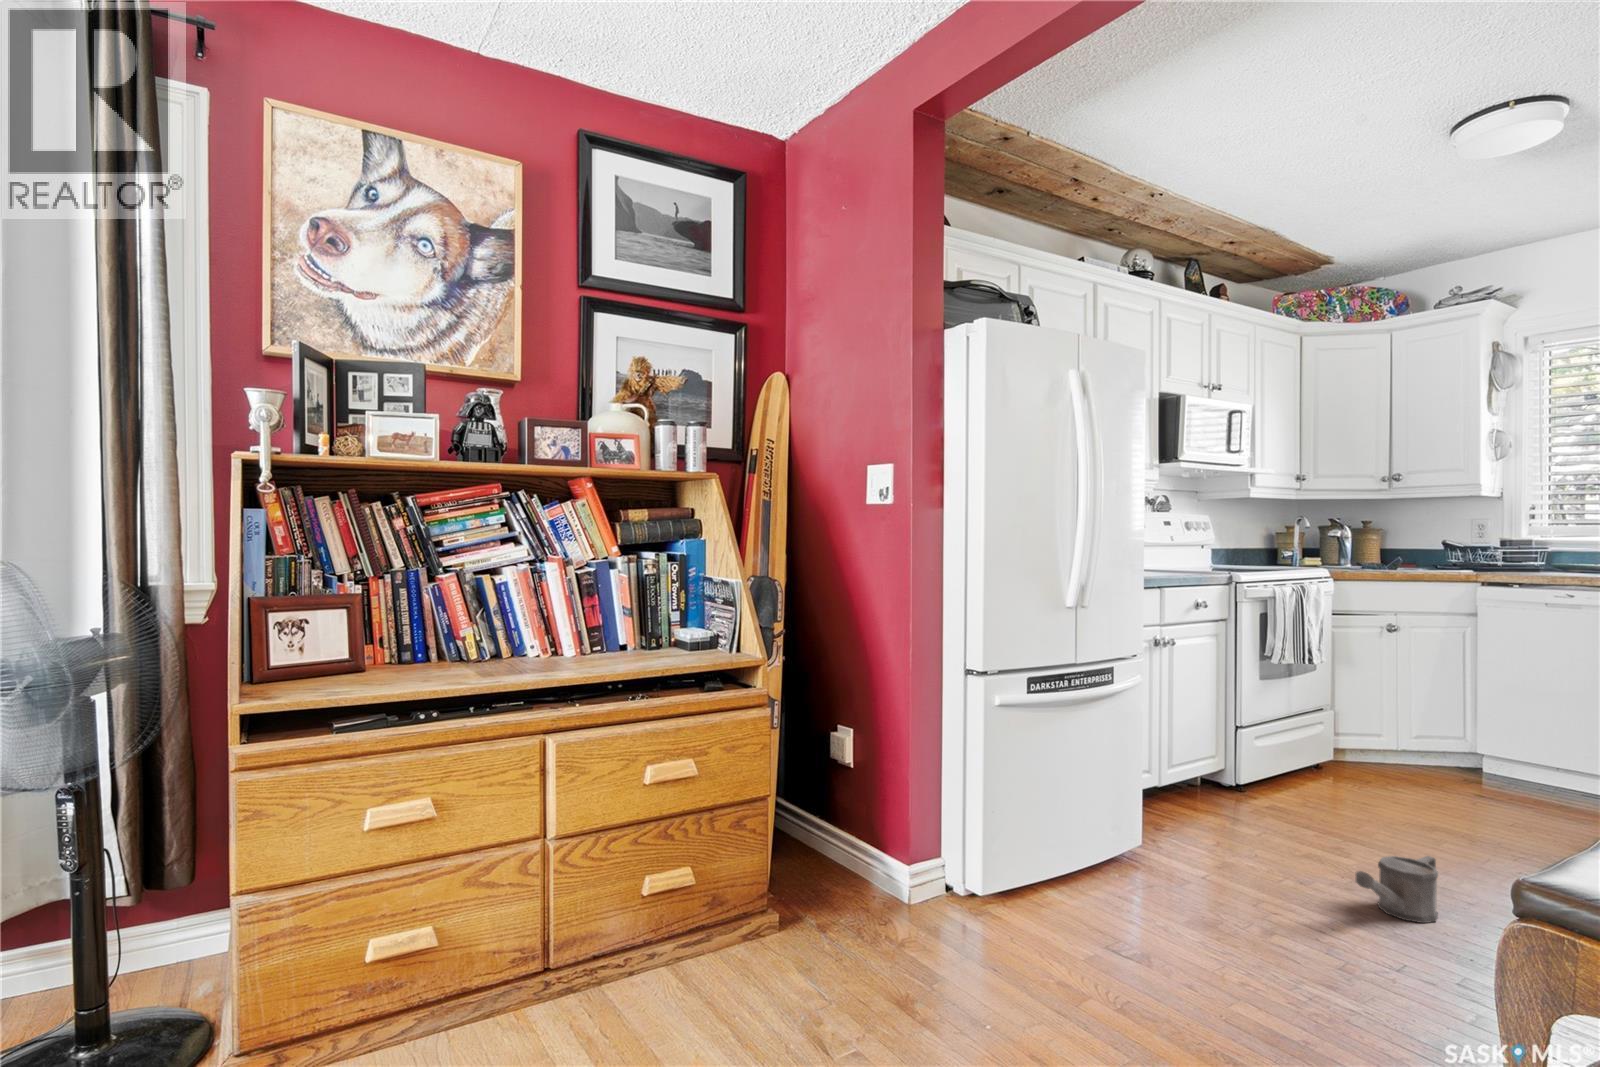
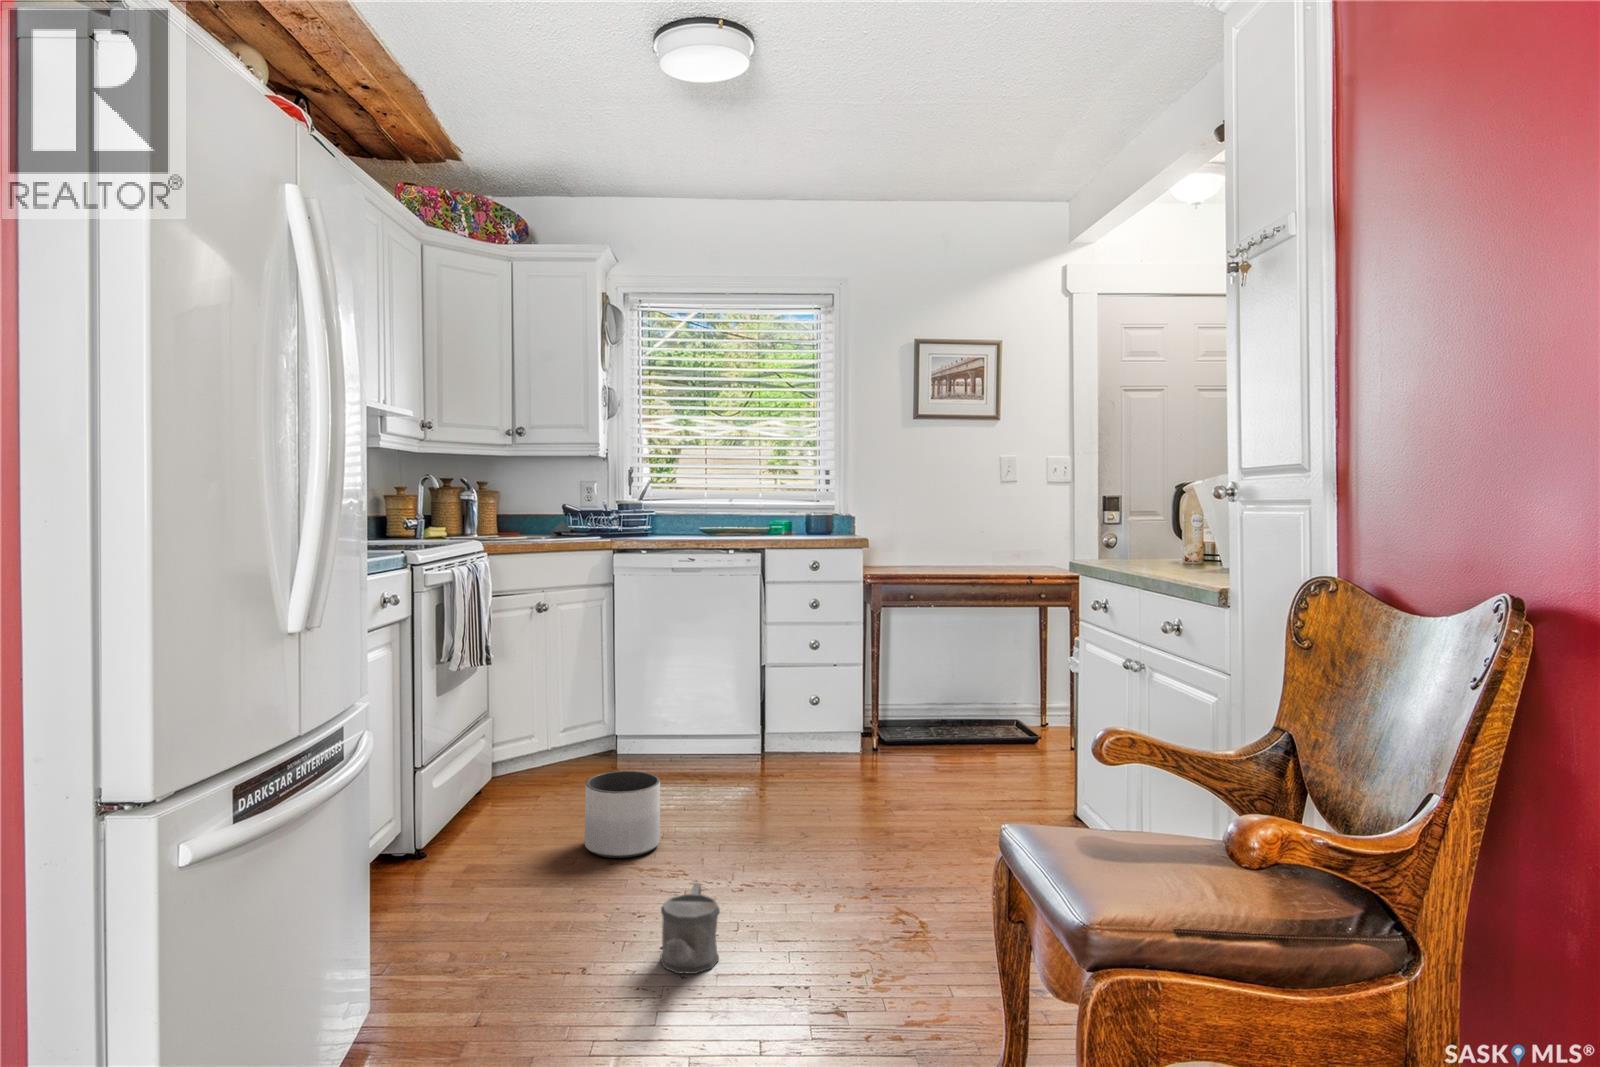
planter: none [1378,768,1460,845] -> present [584,771,660,858]

